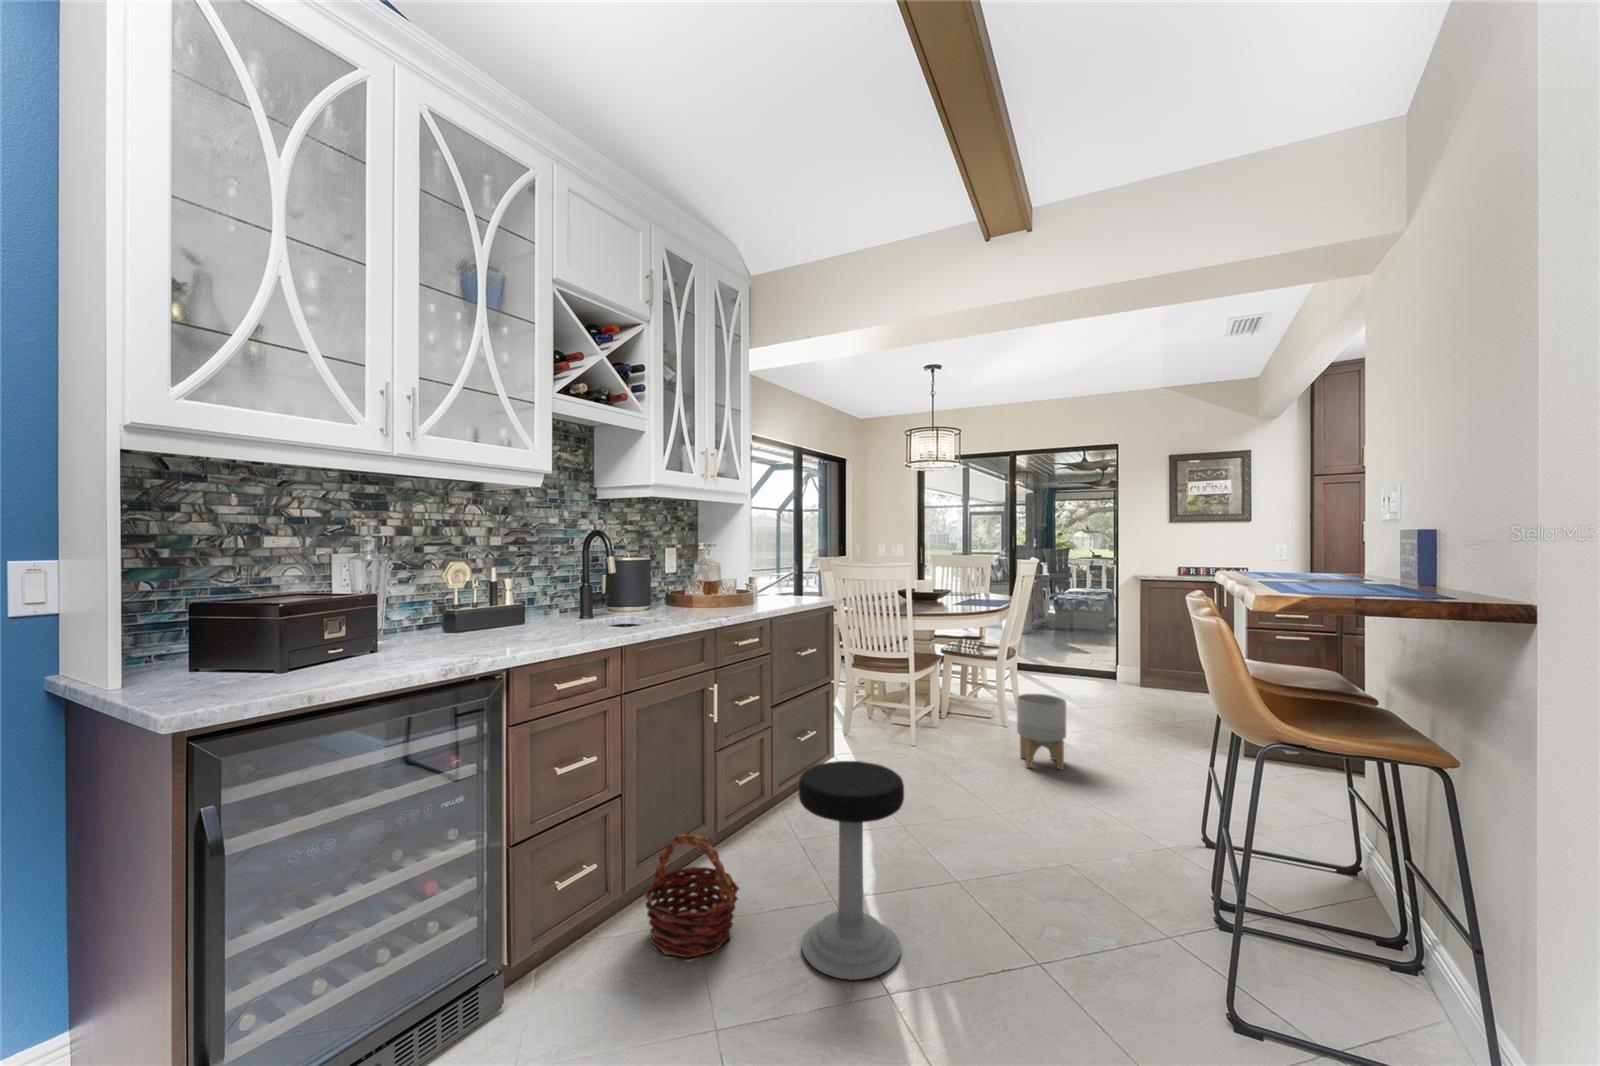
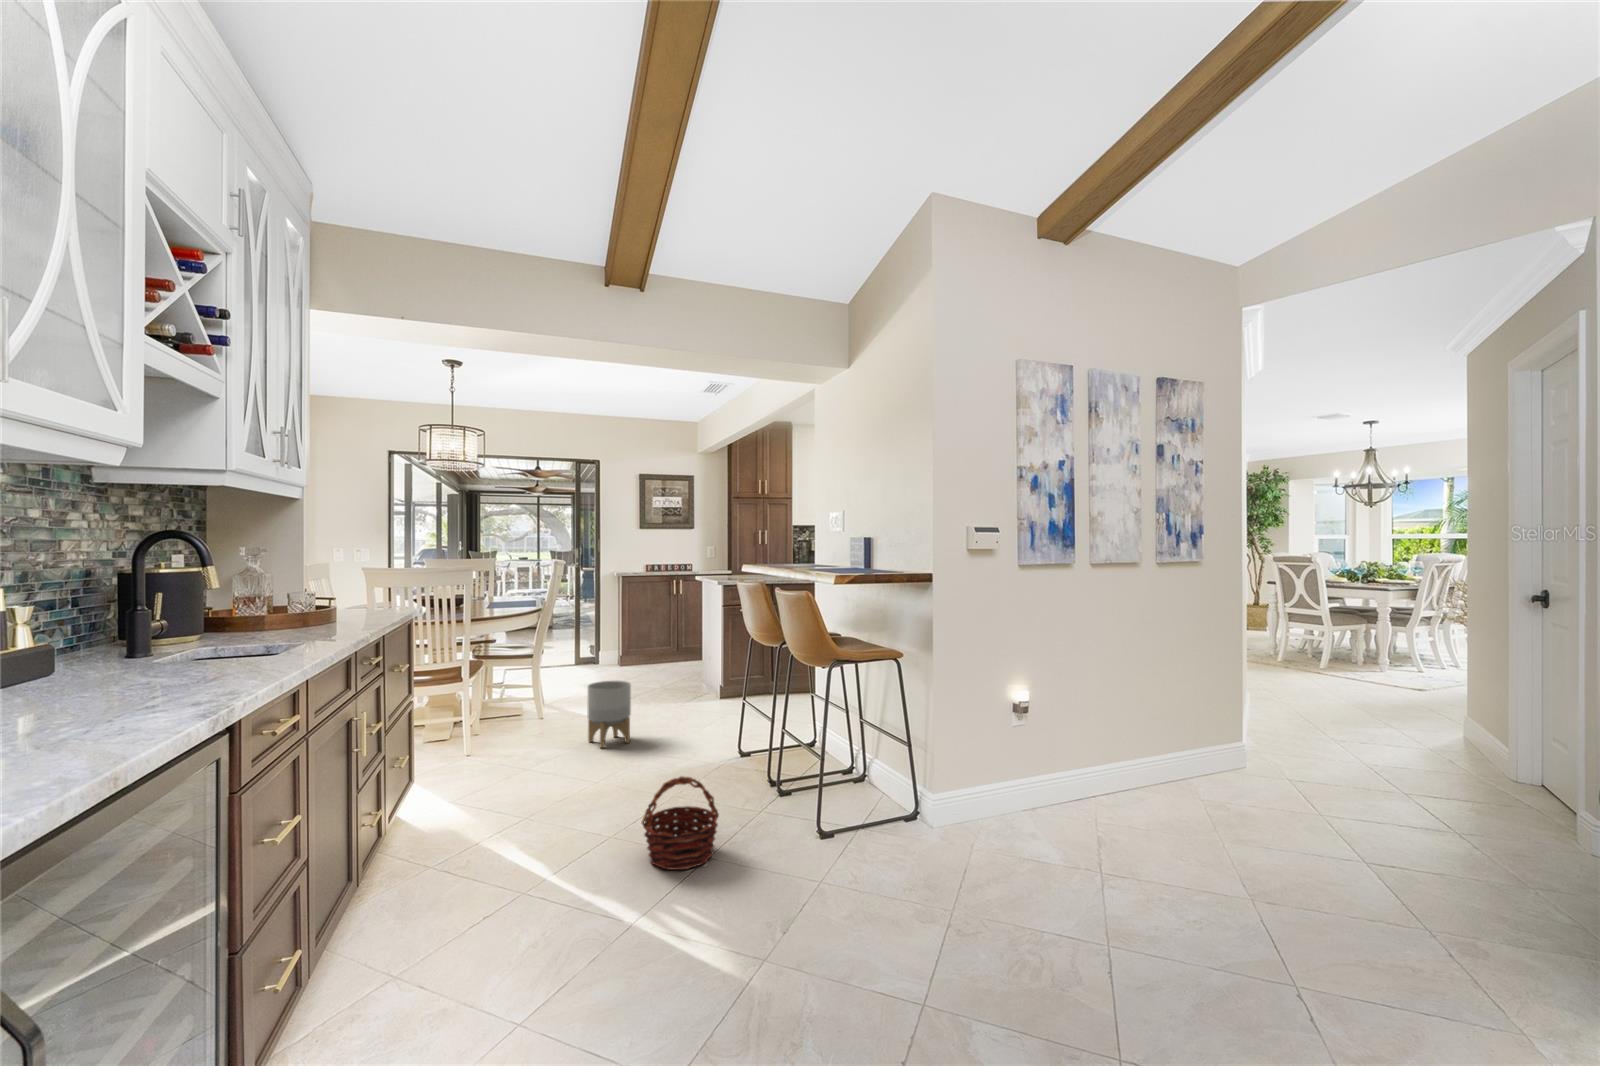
stool: present [798,761,904,980] -> none [524,749,627,949]
basket: present [645,834,739,957] -> present [642,776,719,870]

